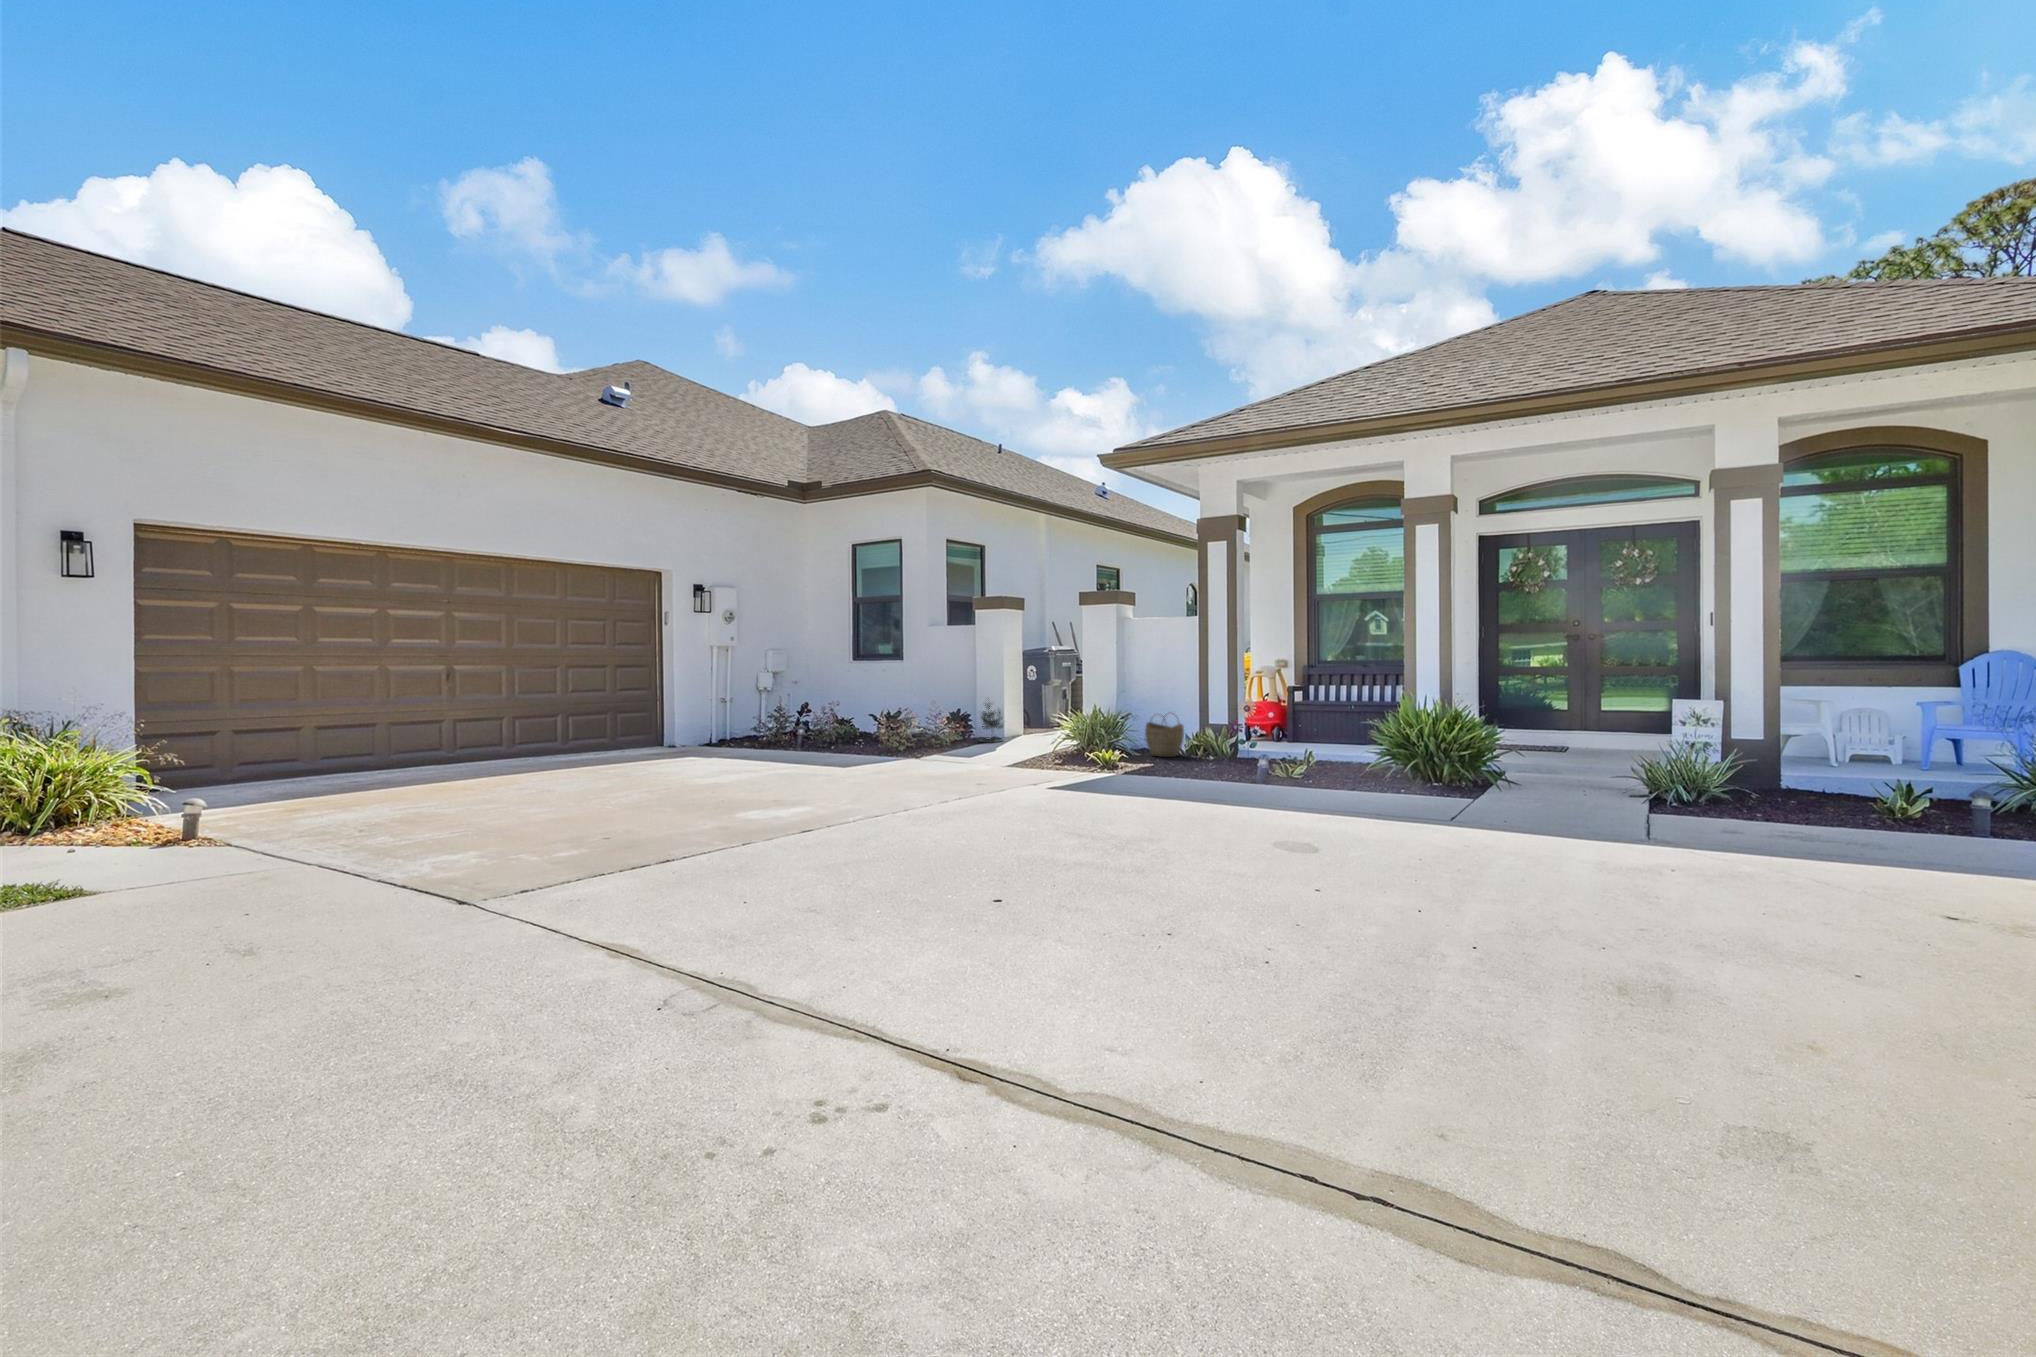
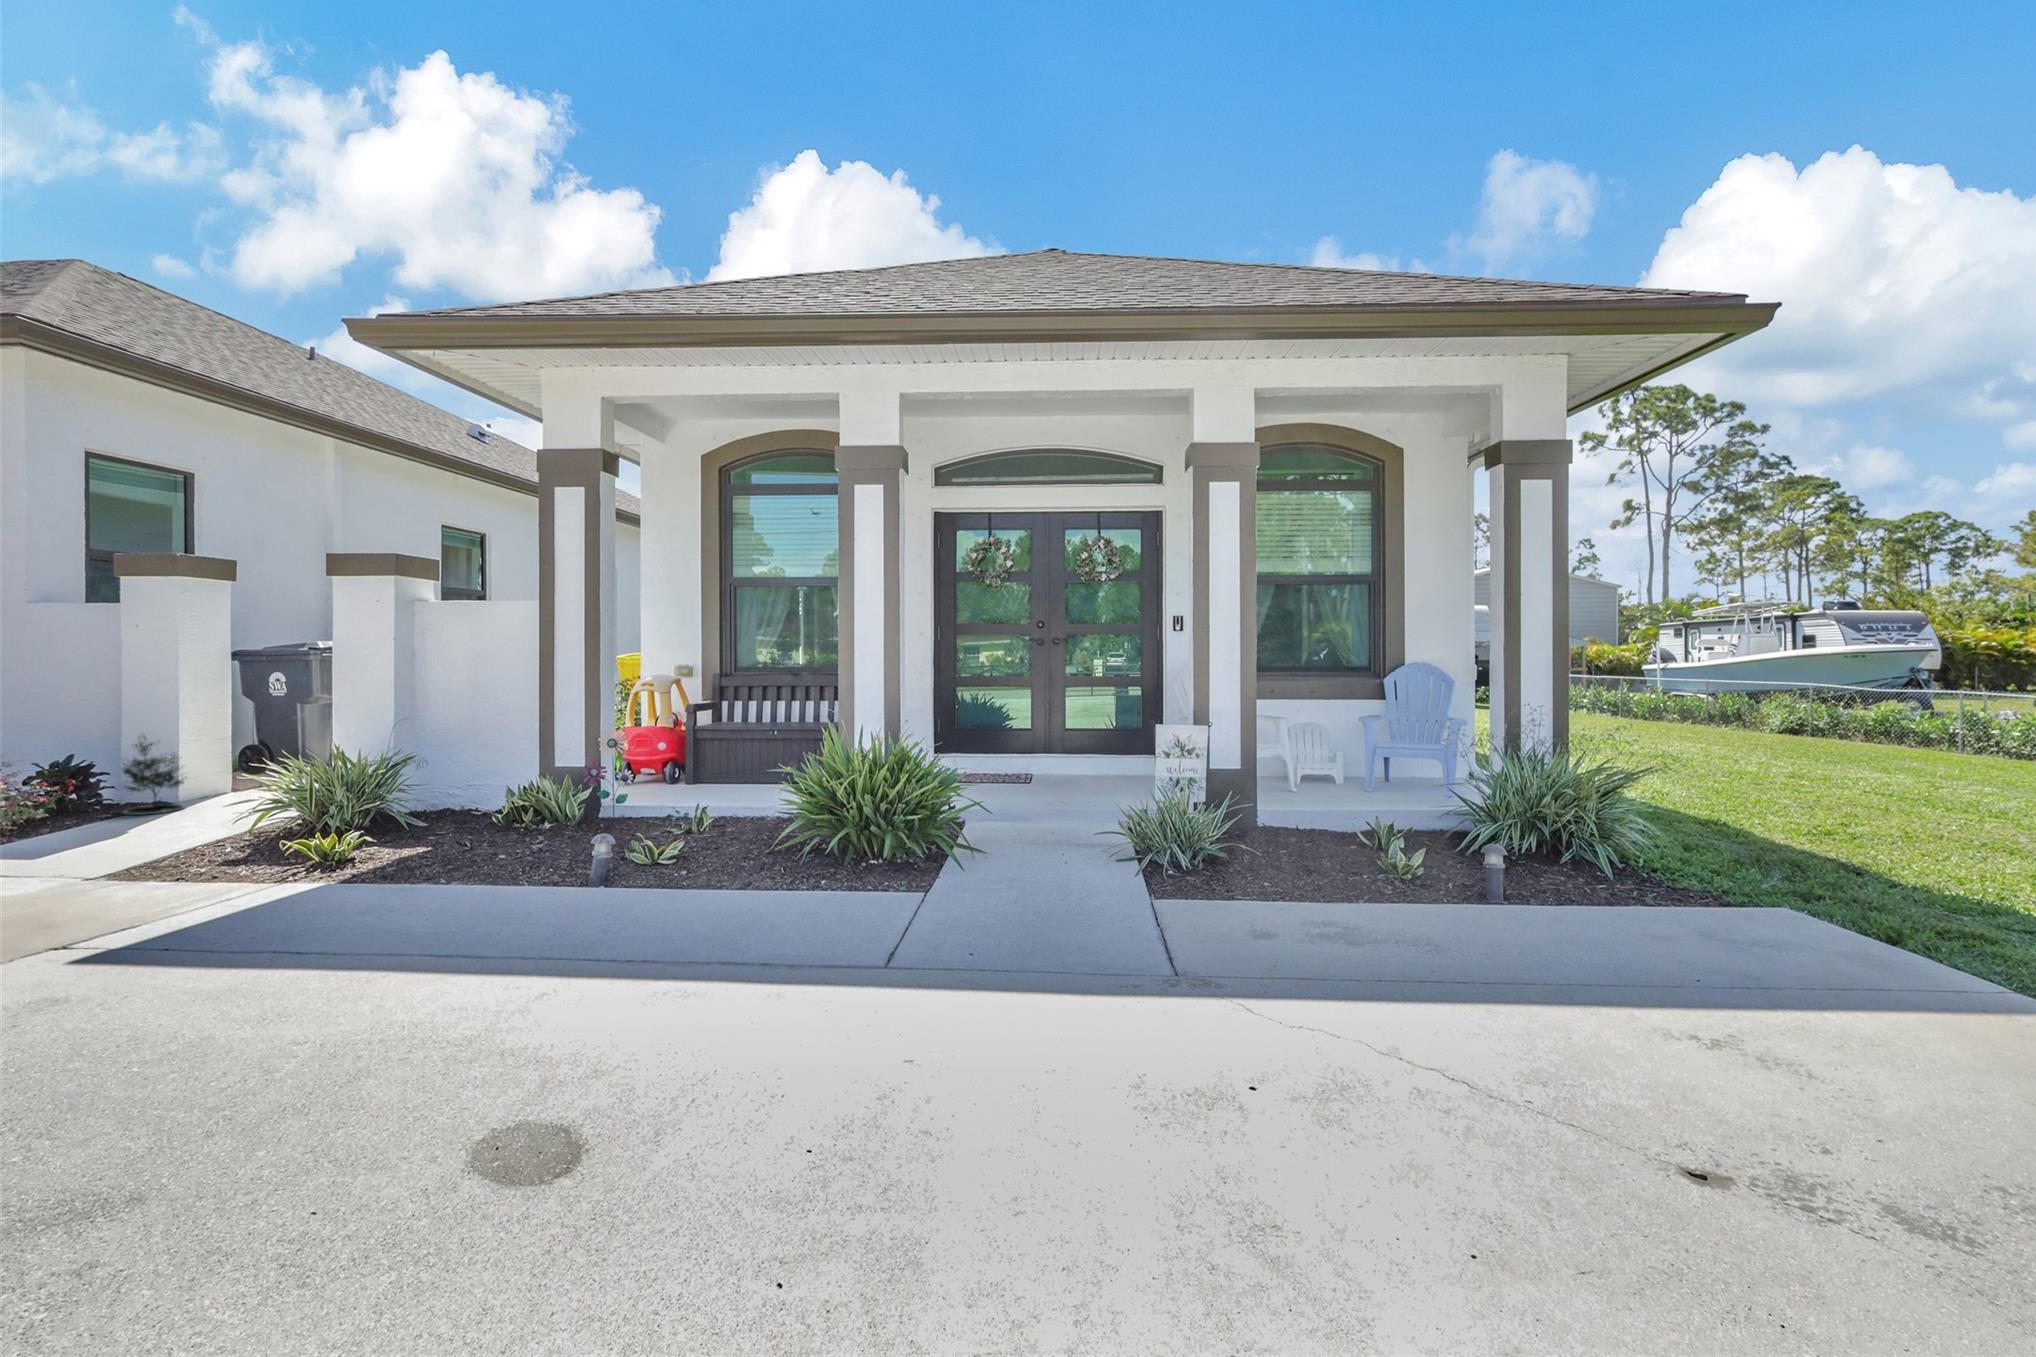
woven basket: present [1145,715,1184,757] -> none [438,754,510,829]

